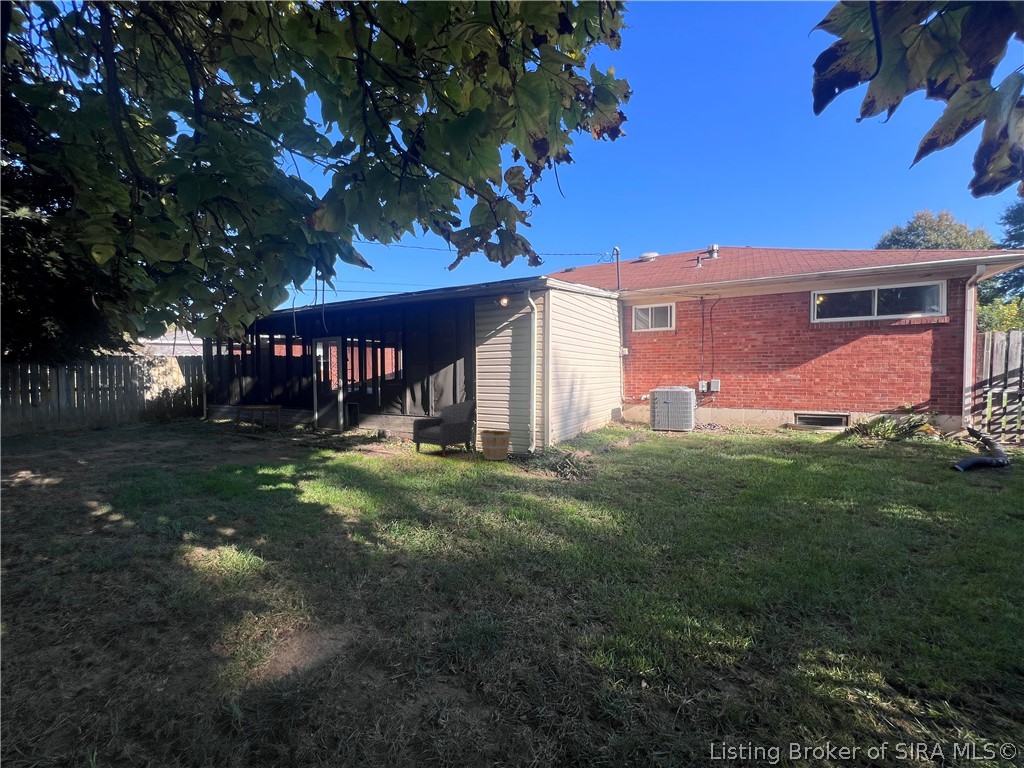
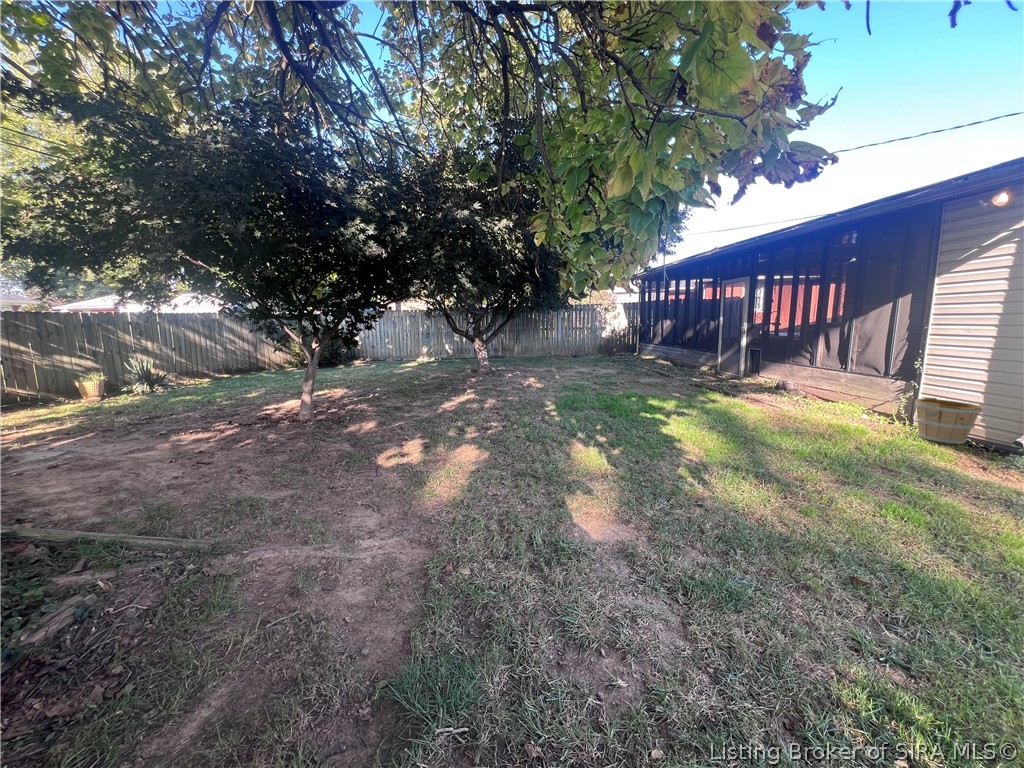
chair: present [413,400,476,457] -> none [810,351,928,423]
round table: present [234,405,282,433] -> none [653,345,691,368]

